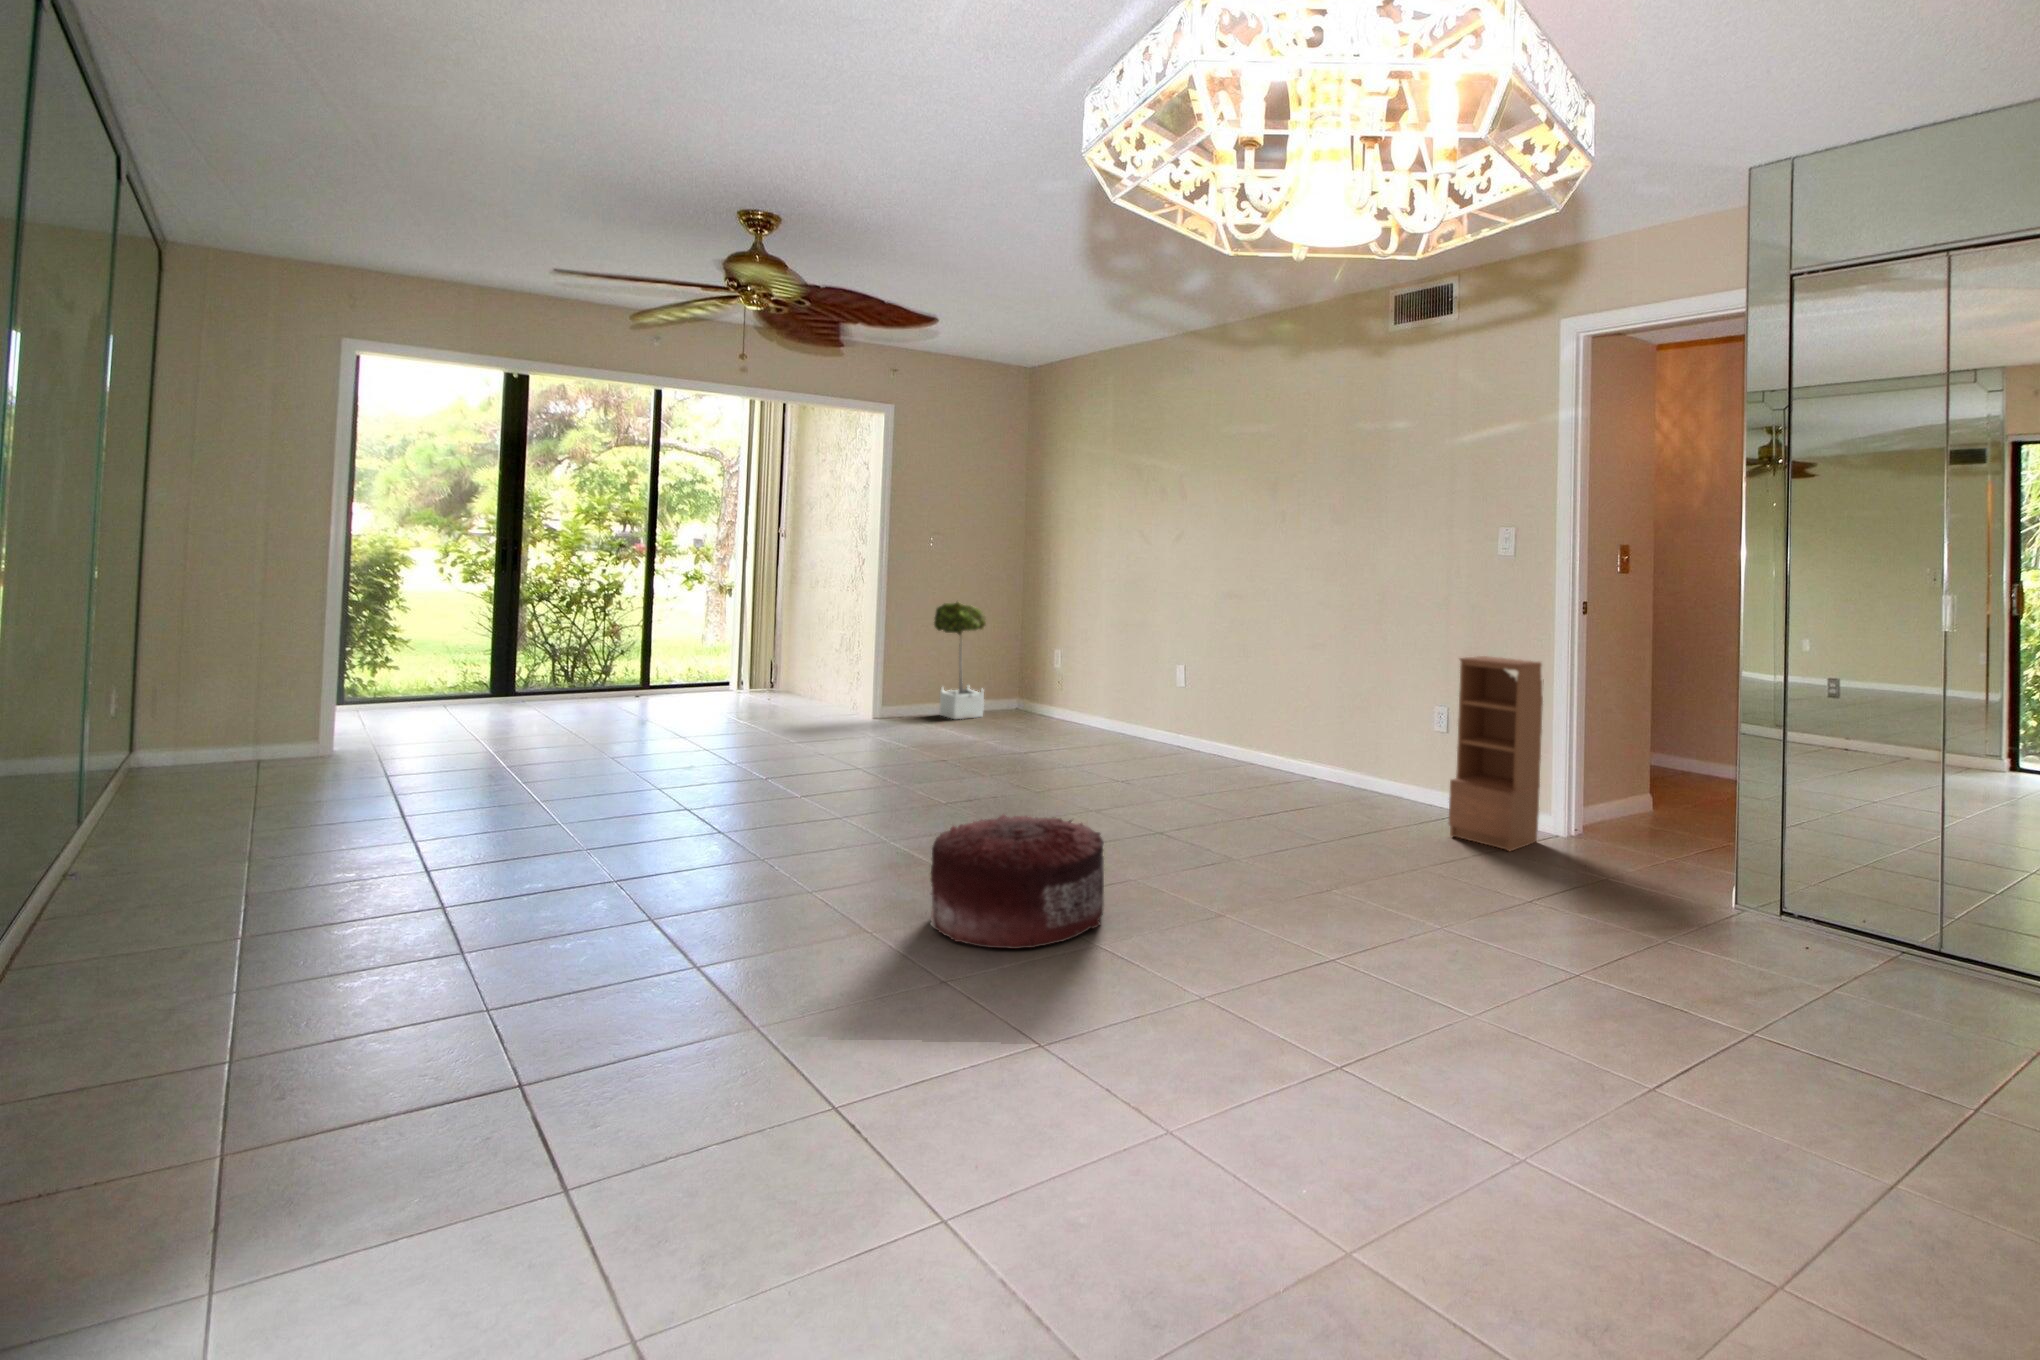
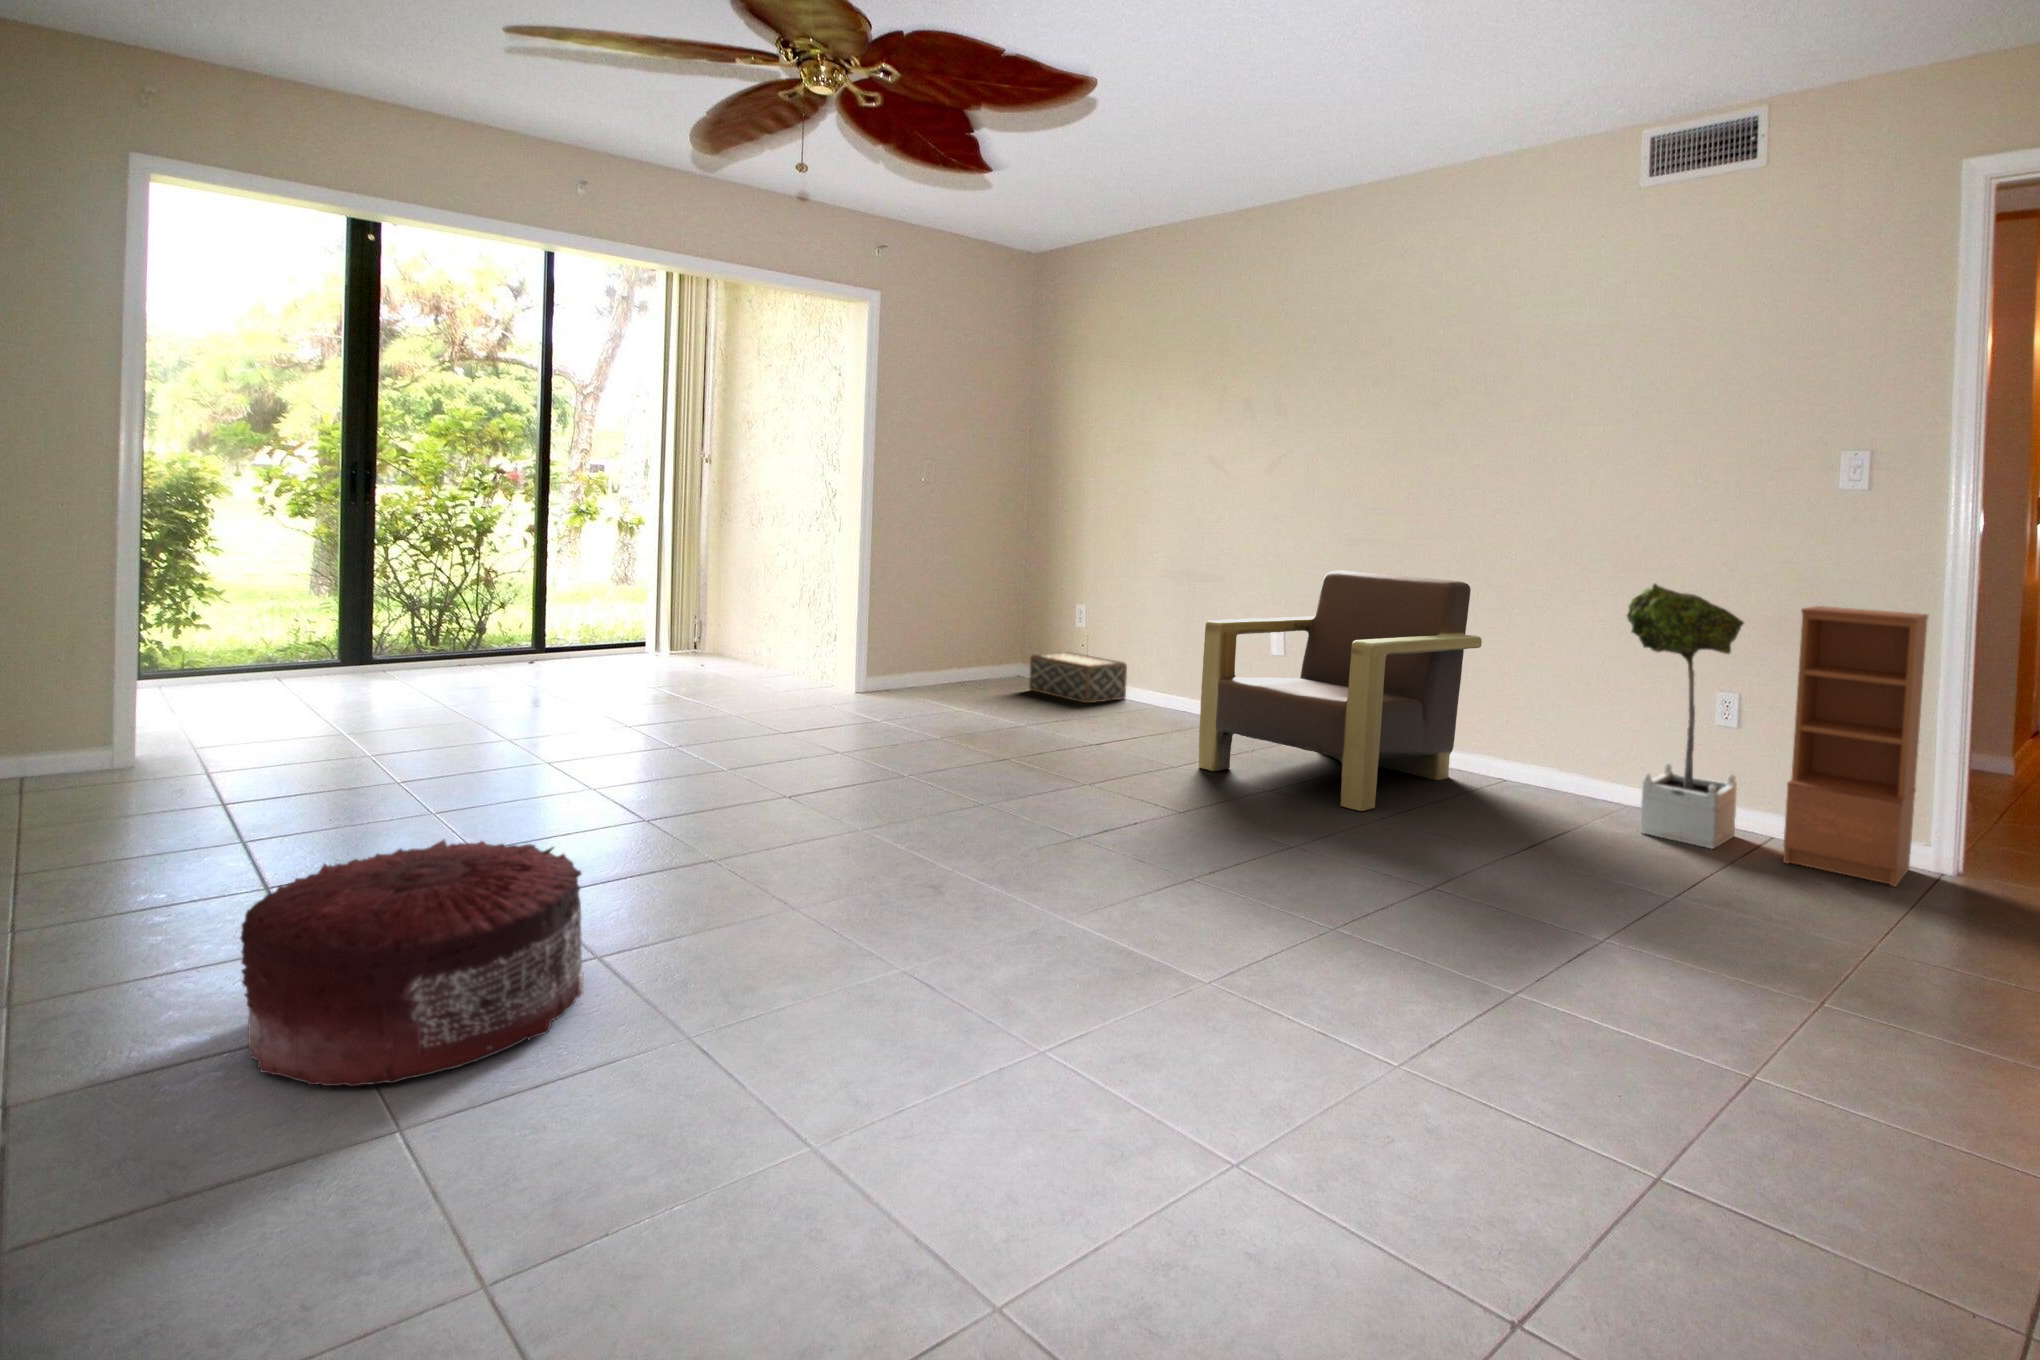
potted tree: present [934,602,986,719] -> present [1627,584,1744,849]
armchair: none [1091,628,1293,802] -> present [1199,571,1482,811]
woven basket: none [1013,689,1083,728] -> present [1029,652,1127,703]
pouf: present [931,814,1104,949] -> present [240,839,584,1087]

